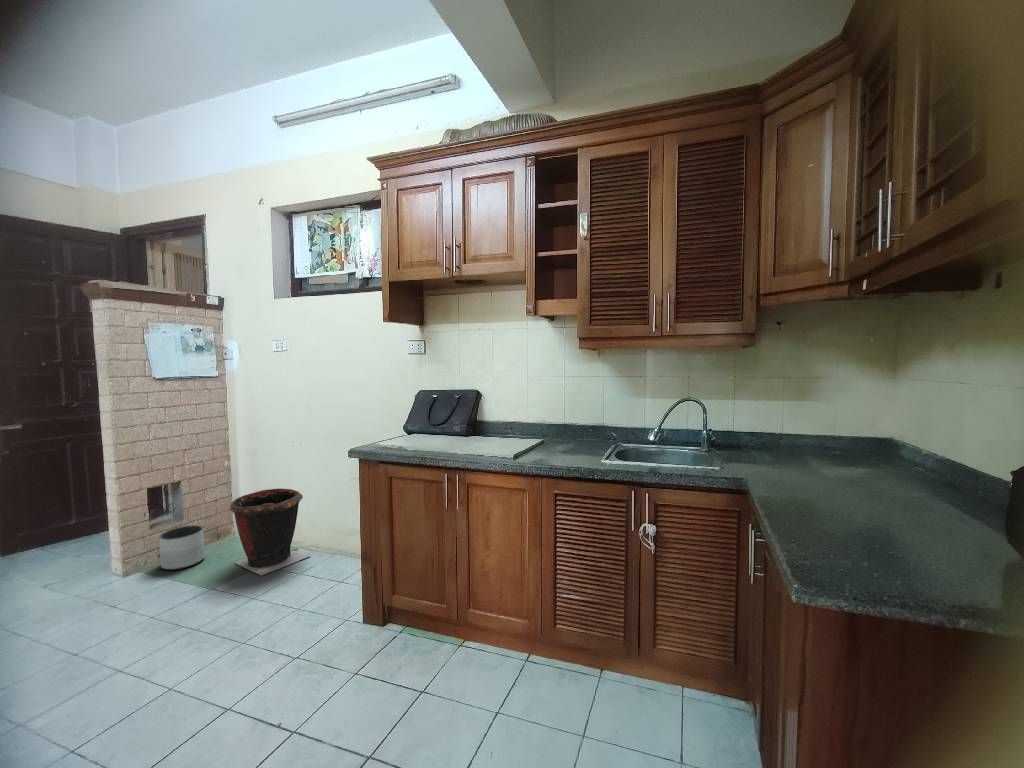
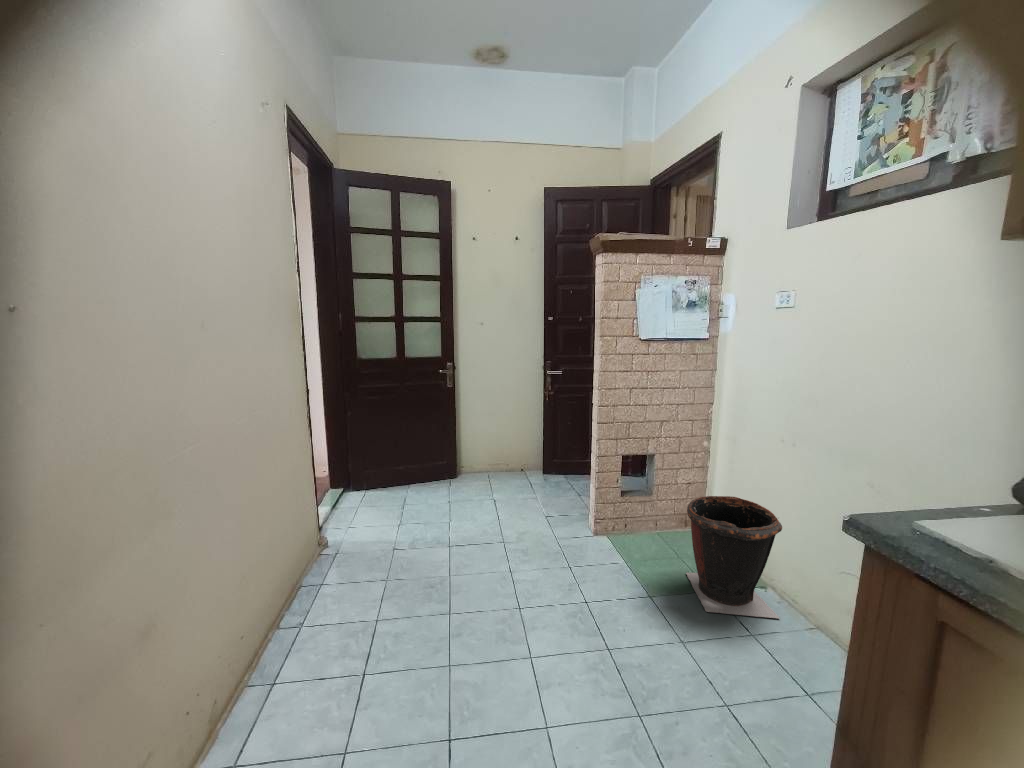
planter: present [159,525,205,570] -> none [623,504,665,552]

